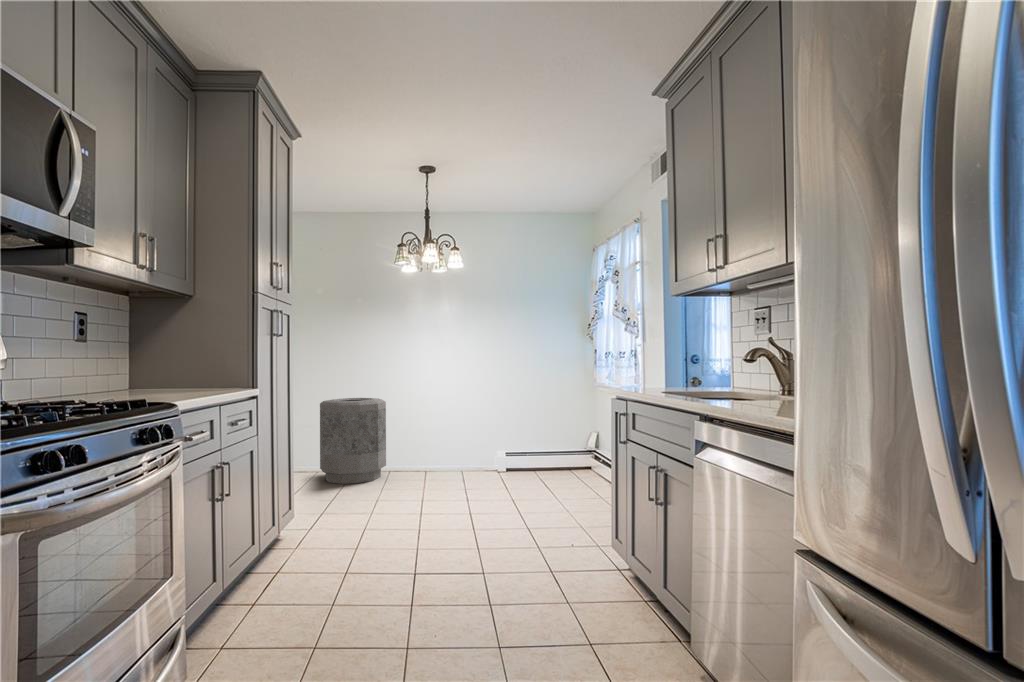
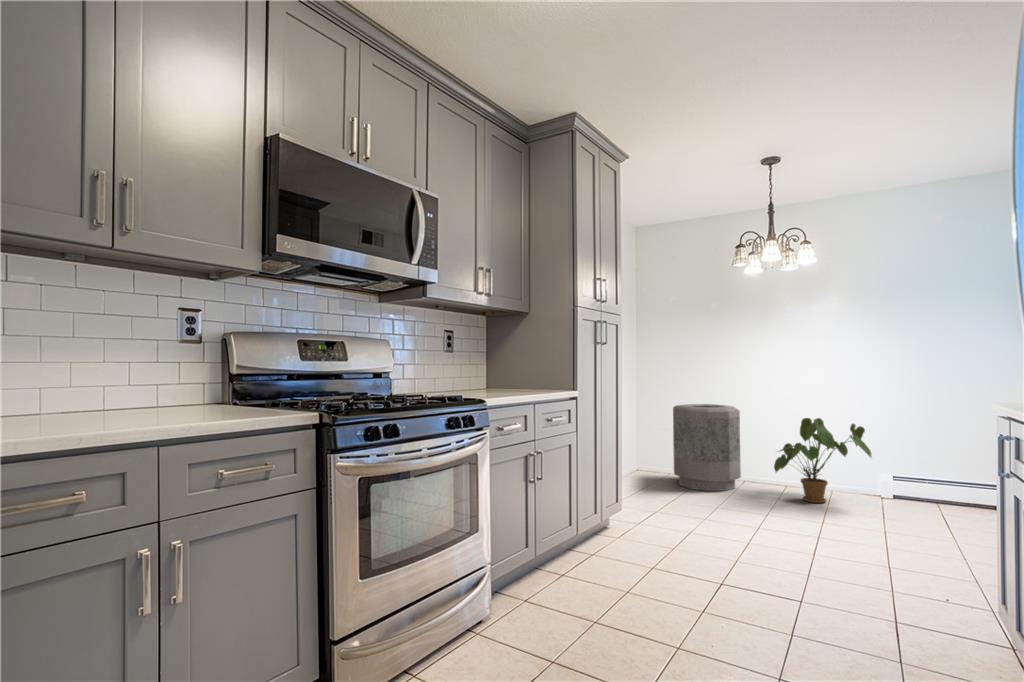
house plant: none [416,404,492,478] -> present [774,418,872,503]

